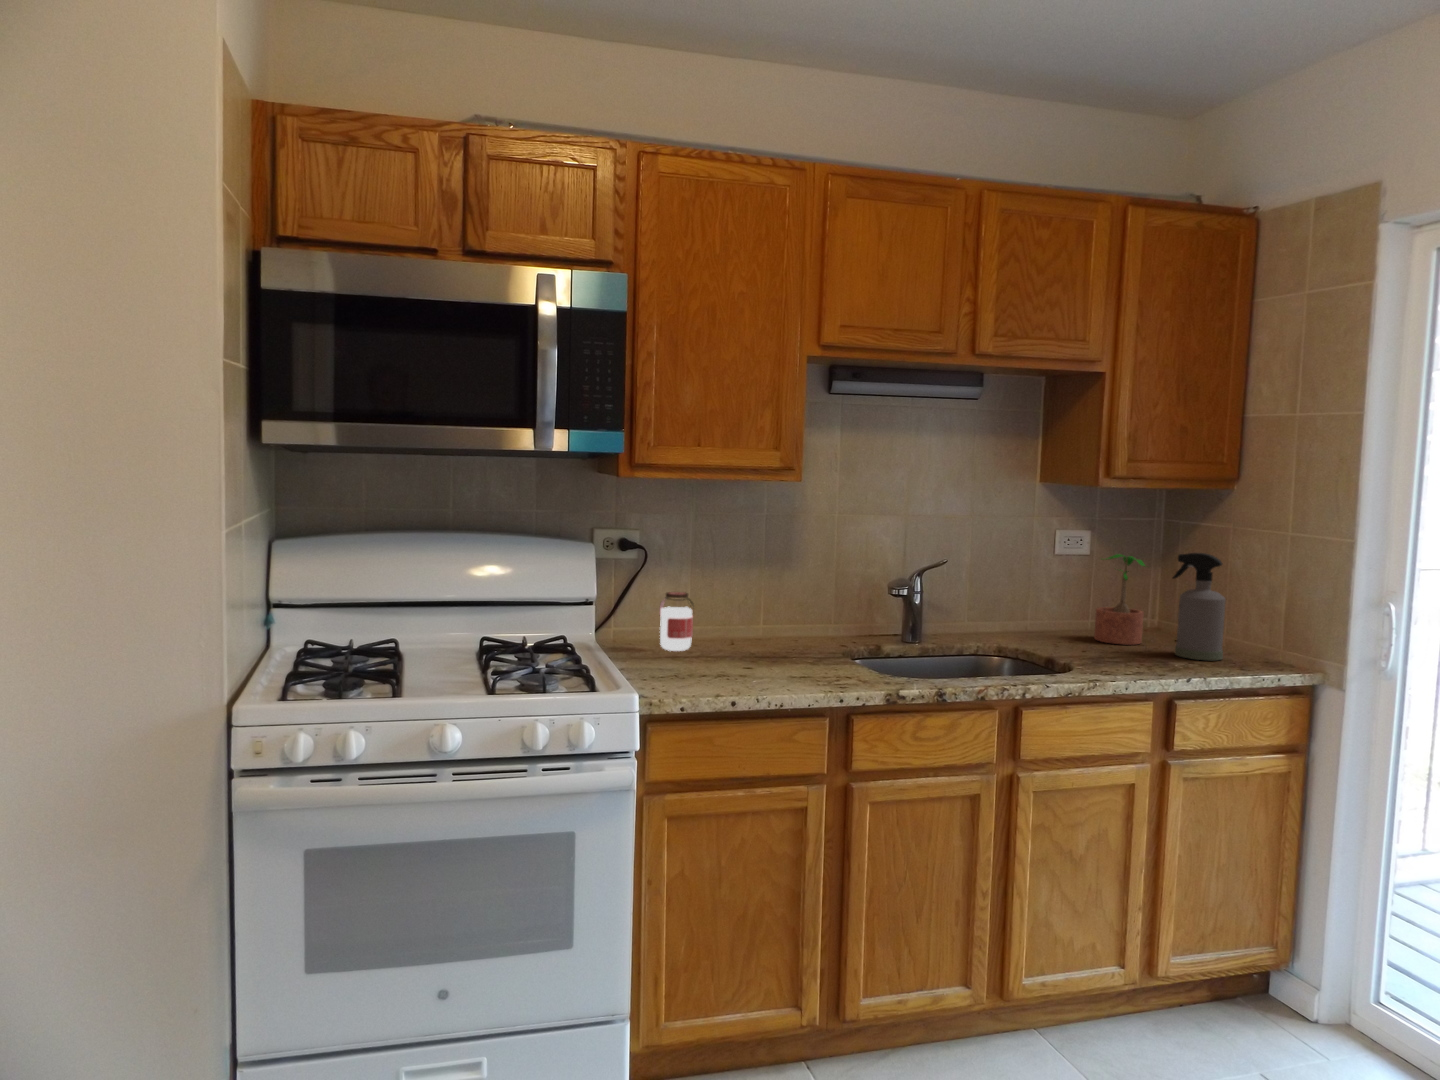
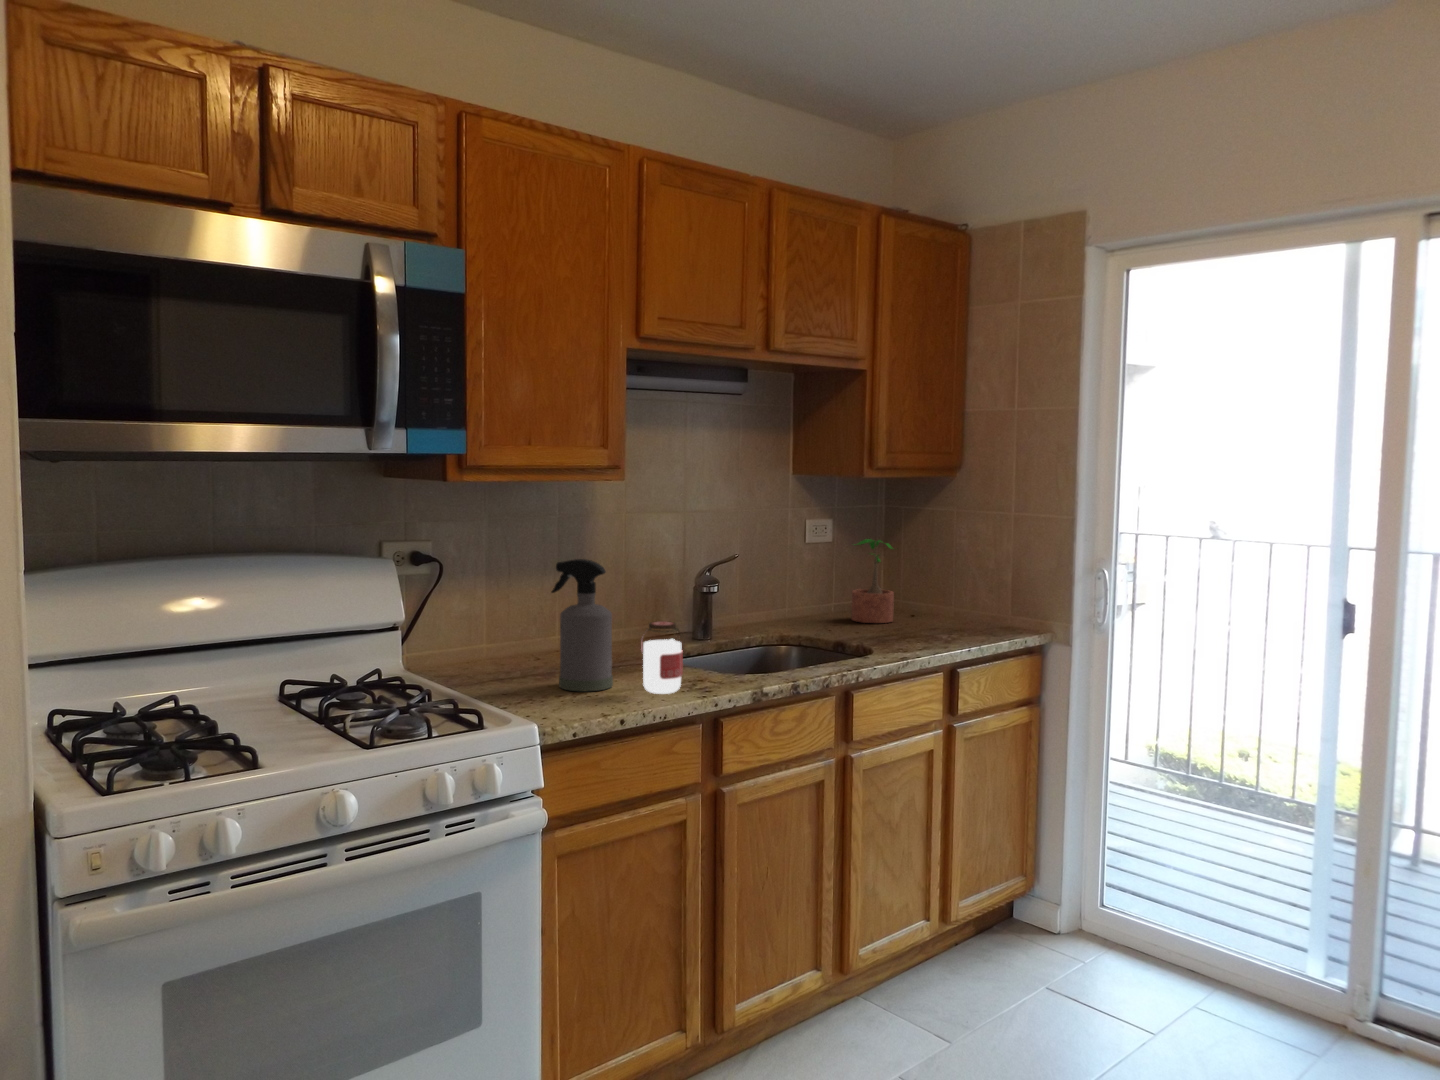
spray bottle: present [1173,553,1226,661] -> present [551,559,613,691]
jar: present [659,592,694,651] -> present [643,621,683,694]

